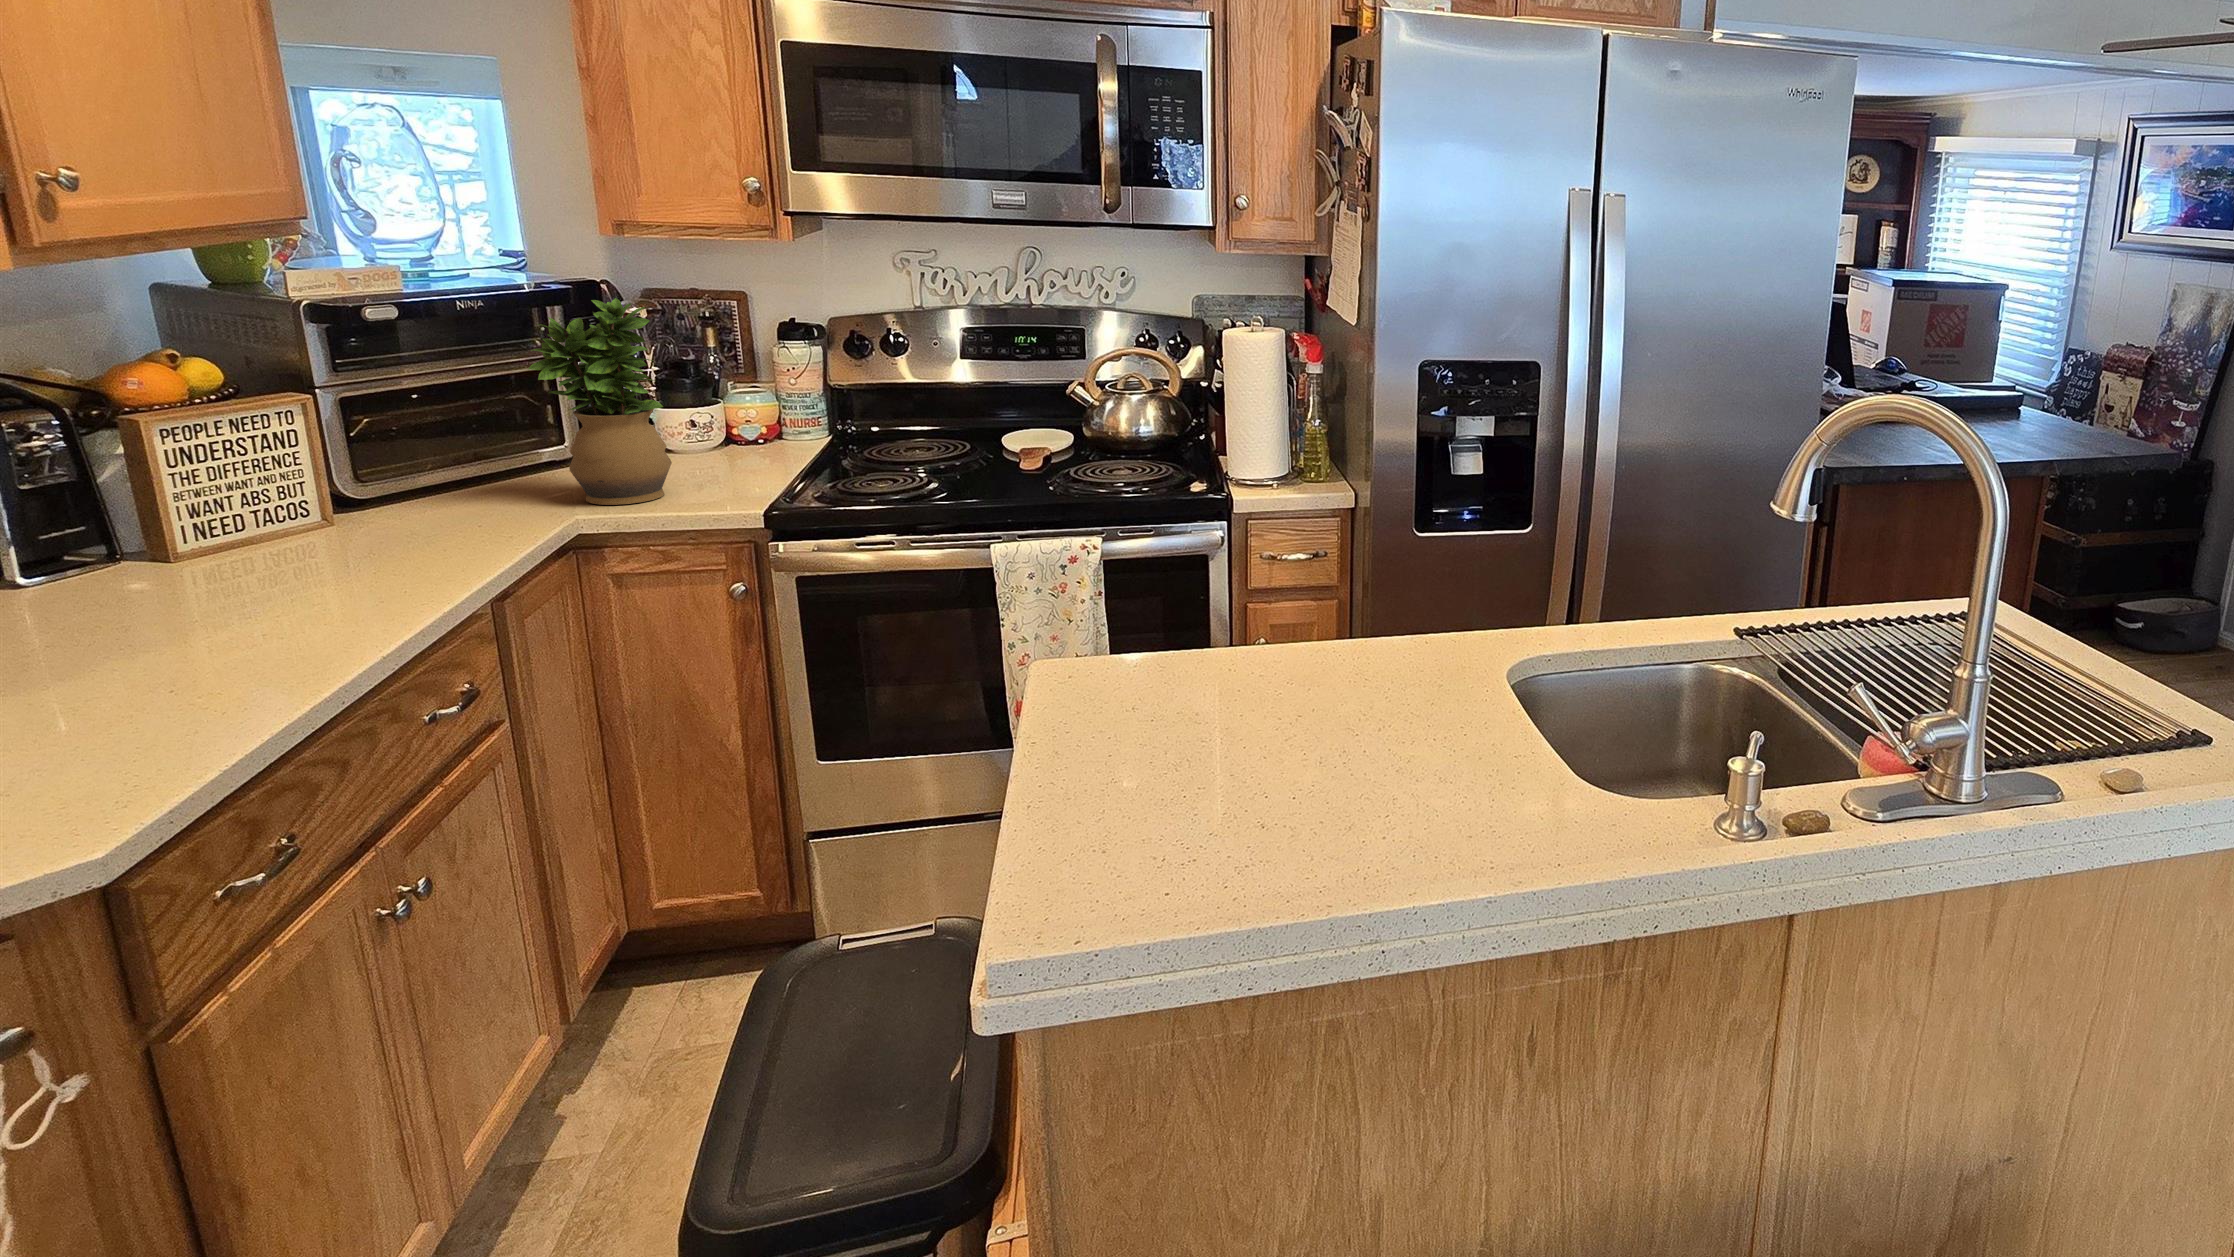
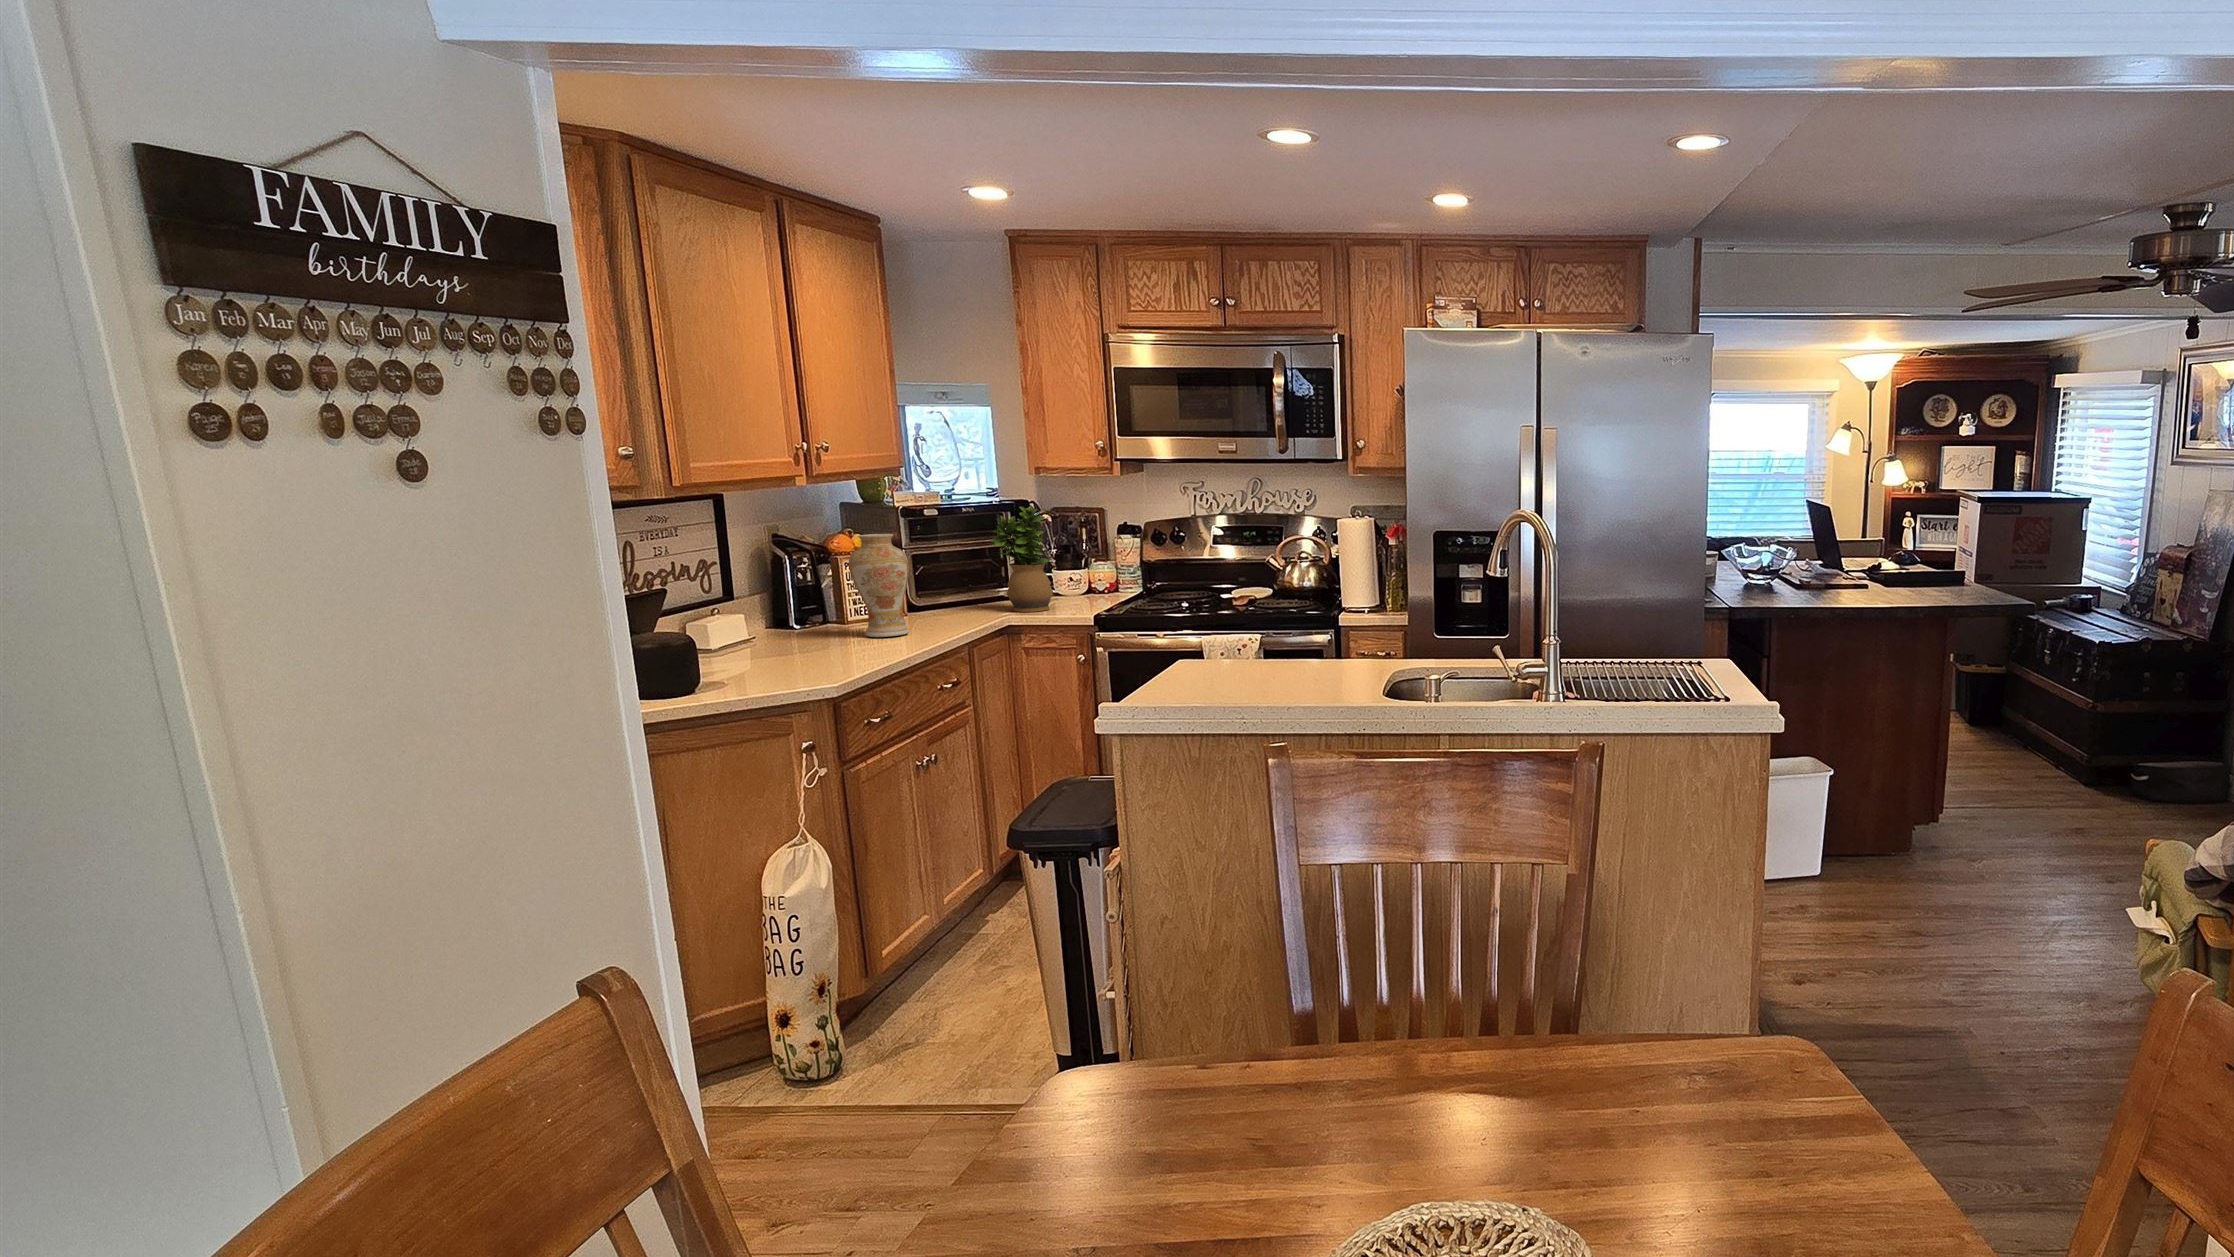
vase: none [166,375,346,611] -> present [849,534,909,637]

